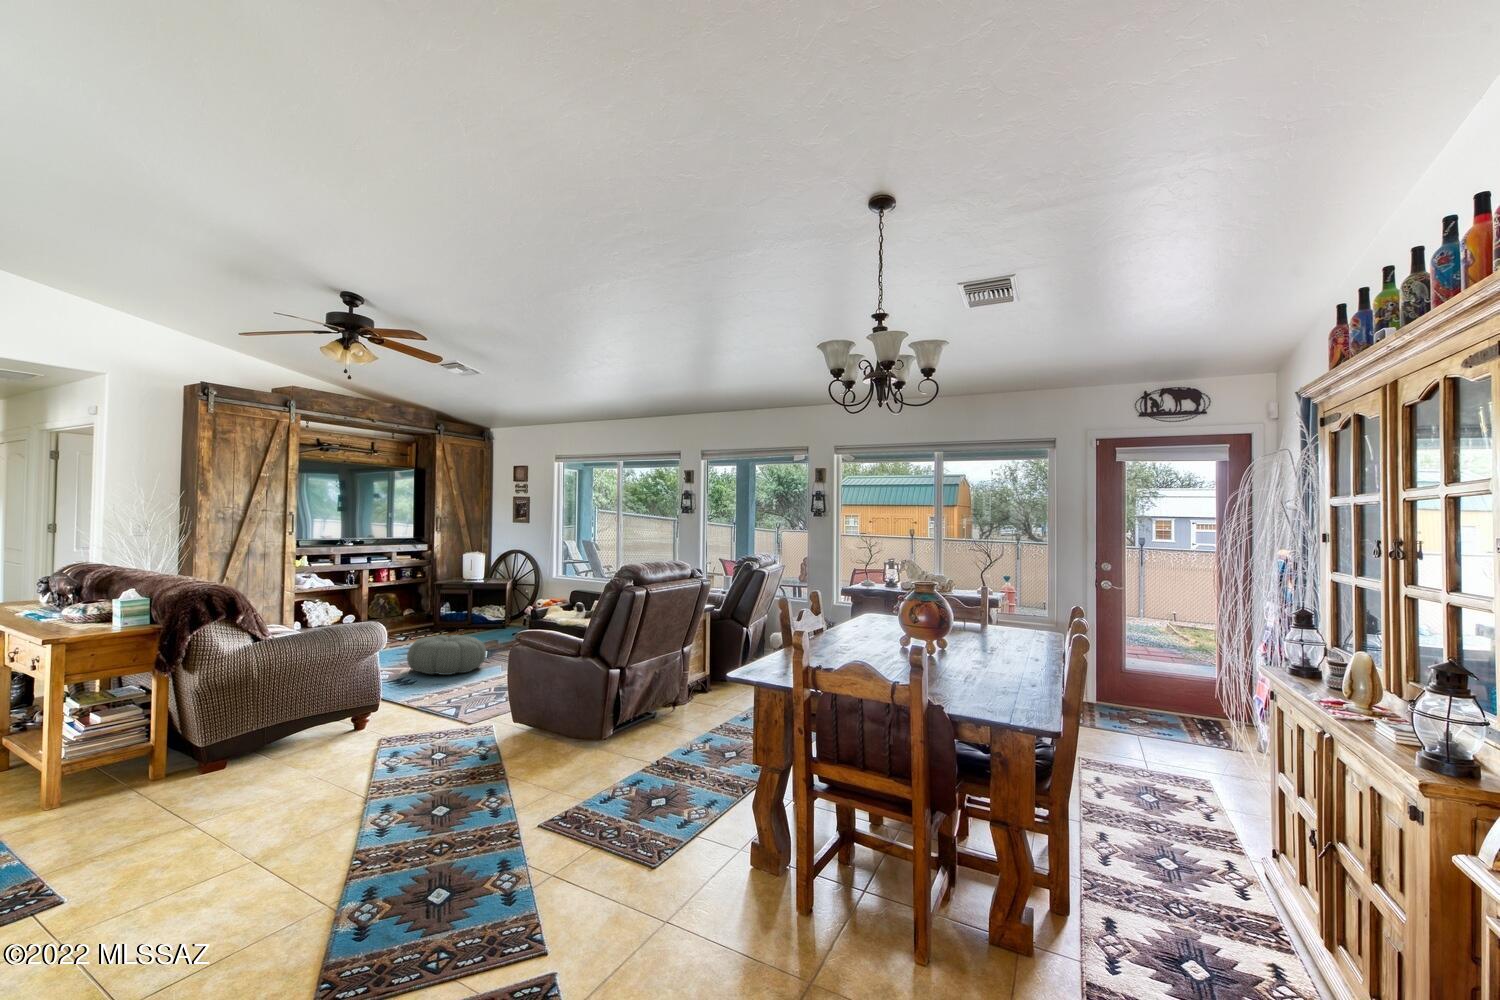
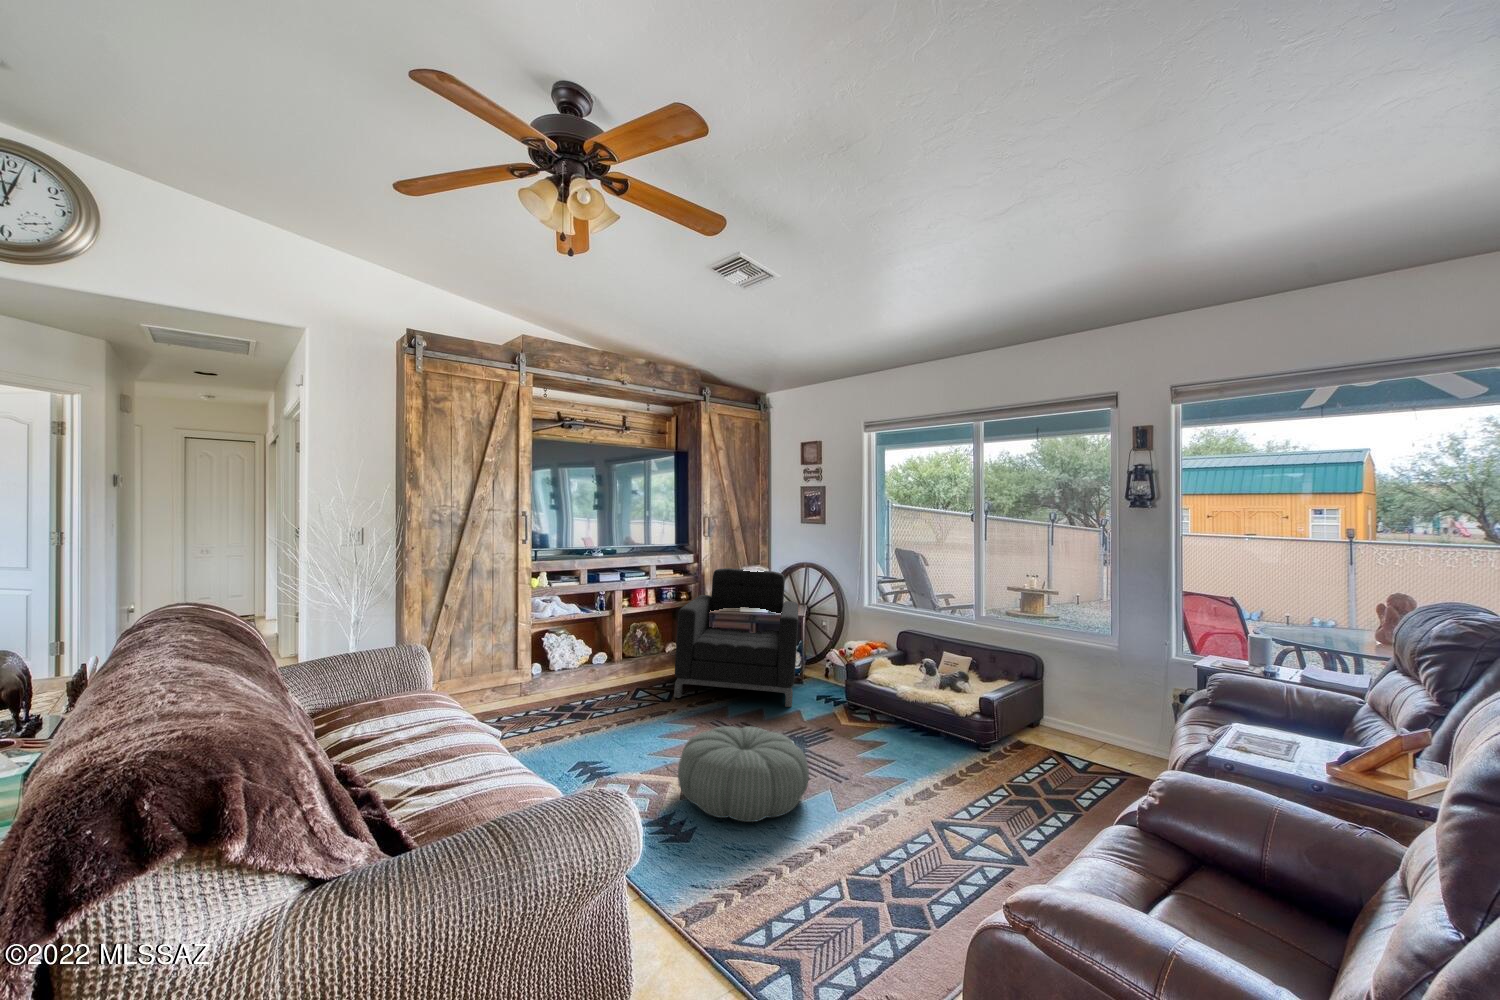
armchair: none [408,554,507,640] -> present [674,568,798,707]

